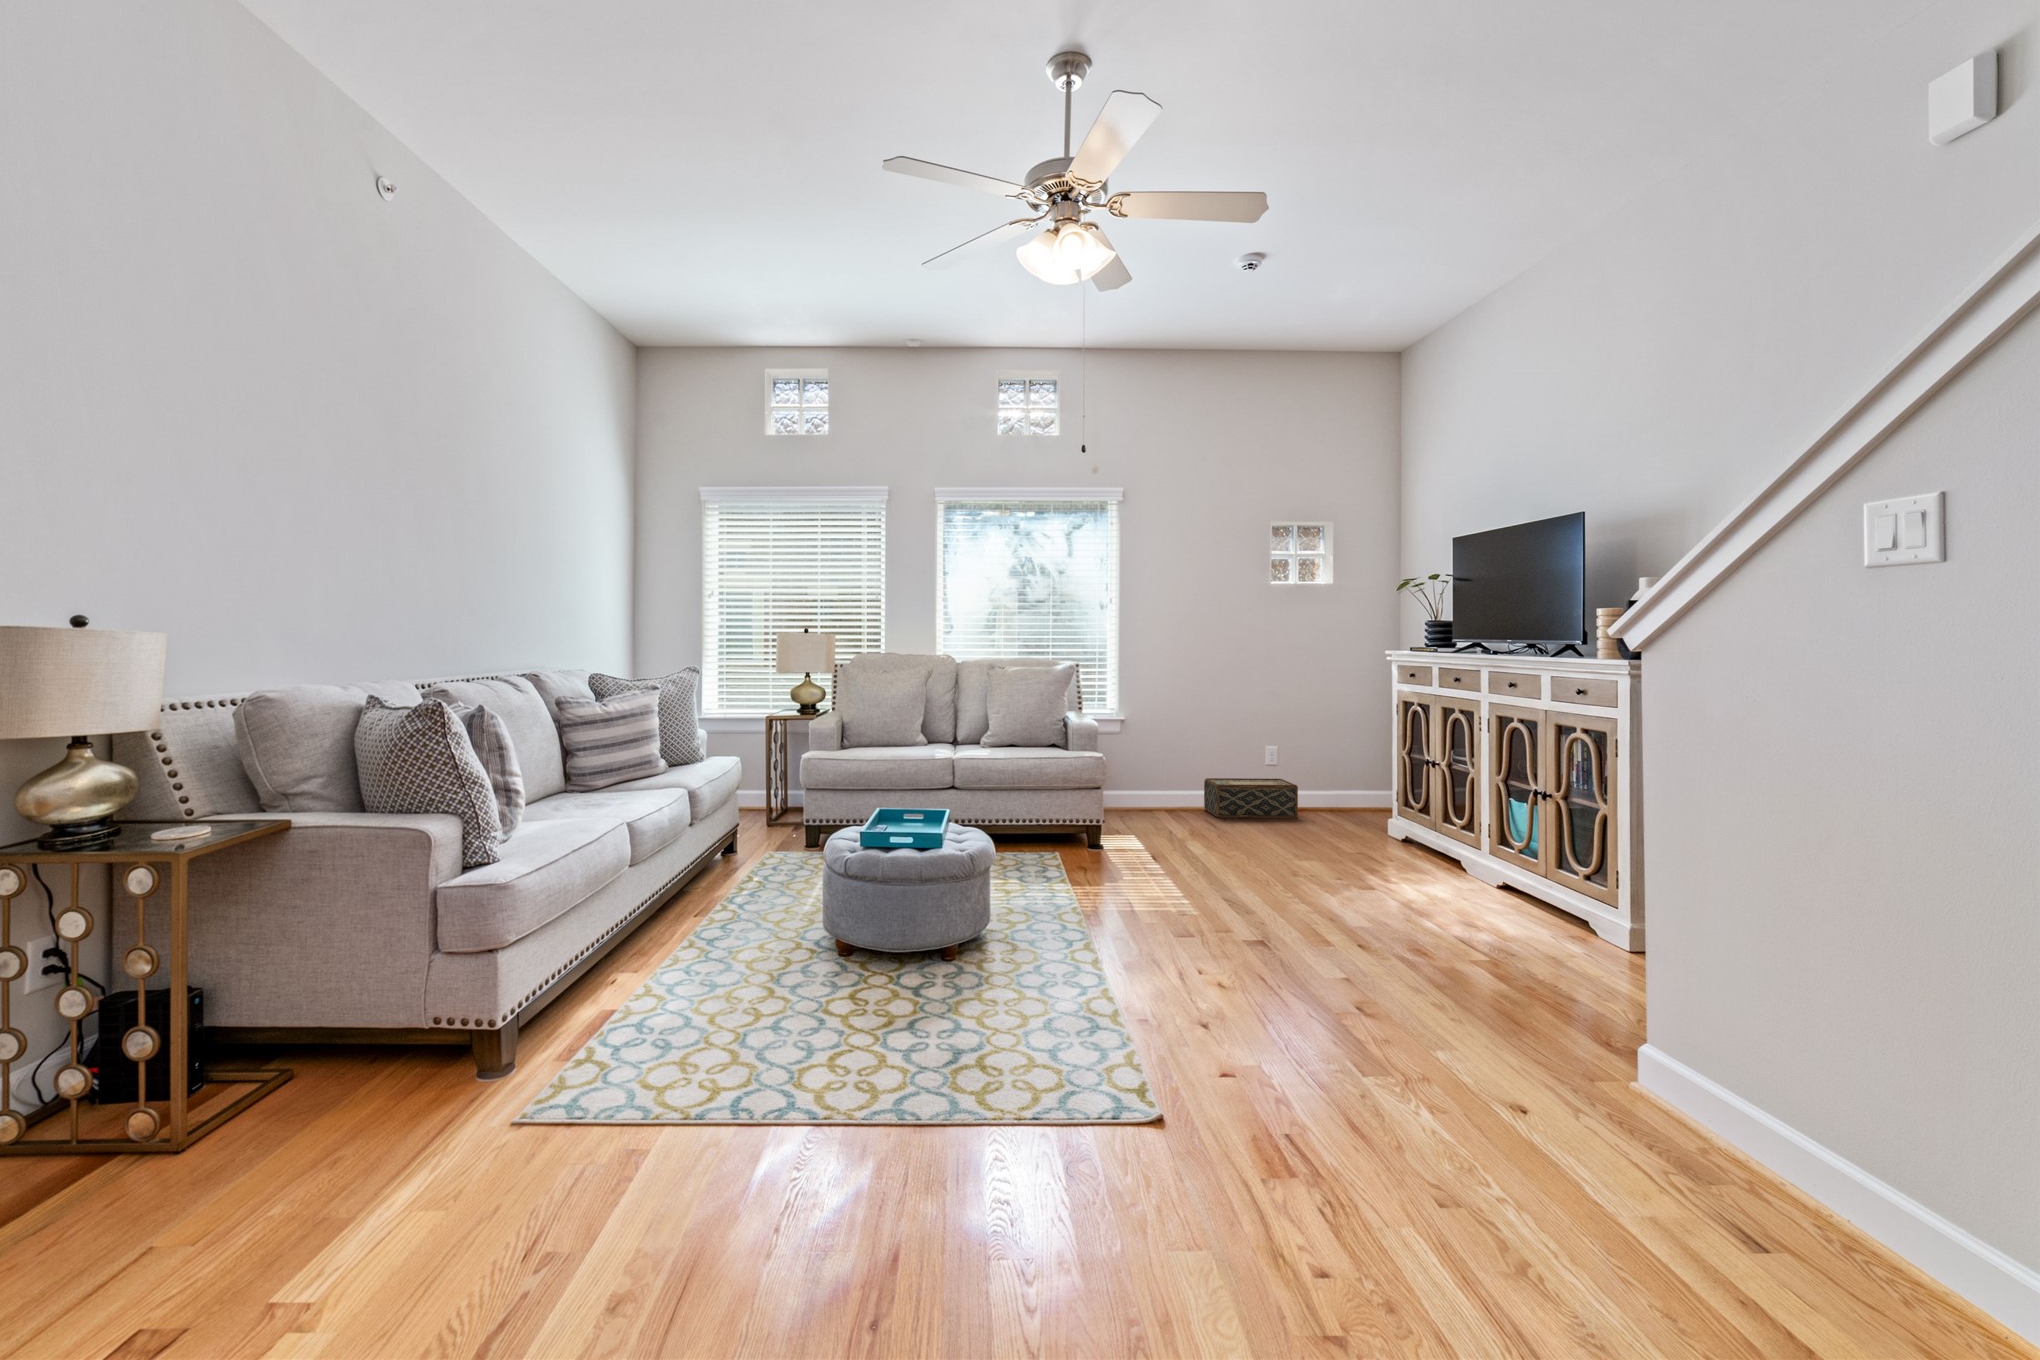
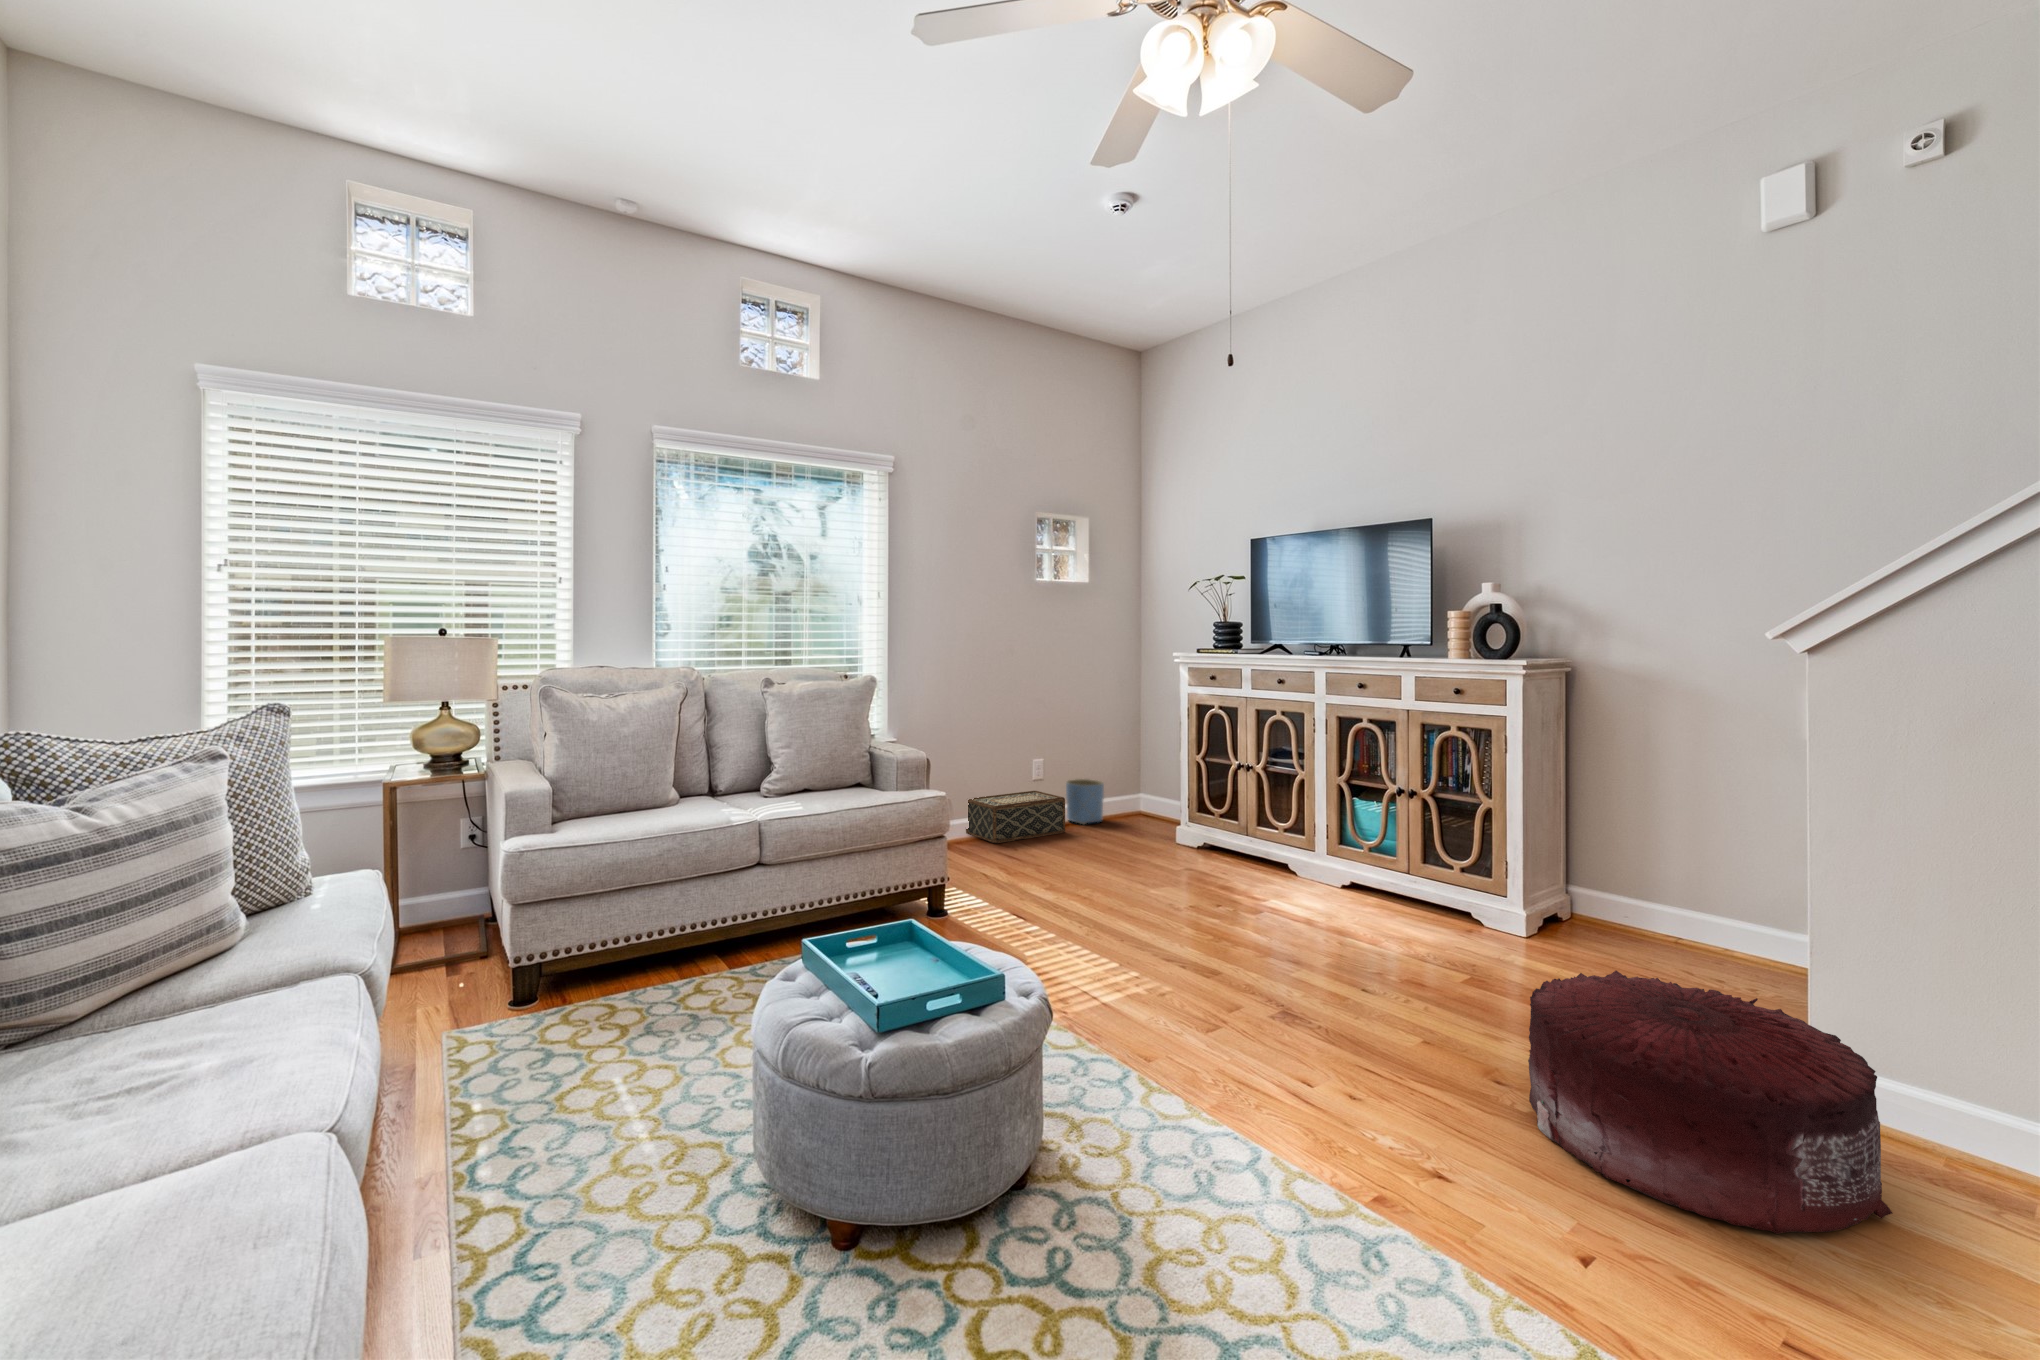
planter: none [1314,773,1353,815] -> present [1066,779,1104,824]
pouf: none [1305,900,1531,1064] -> present [1528,970,1893,1234]

